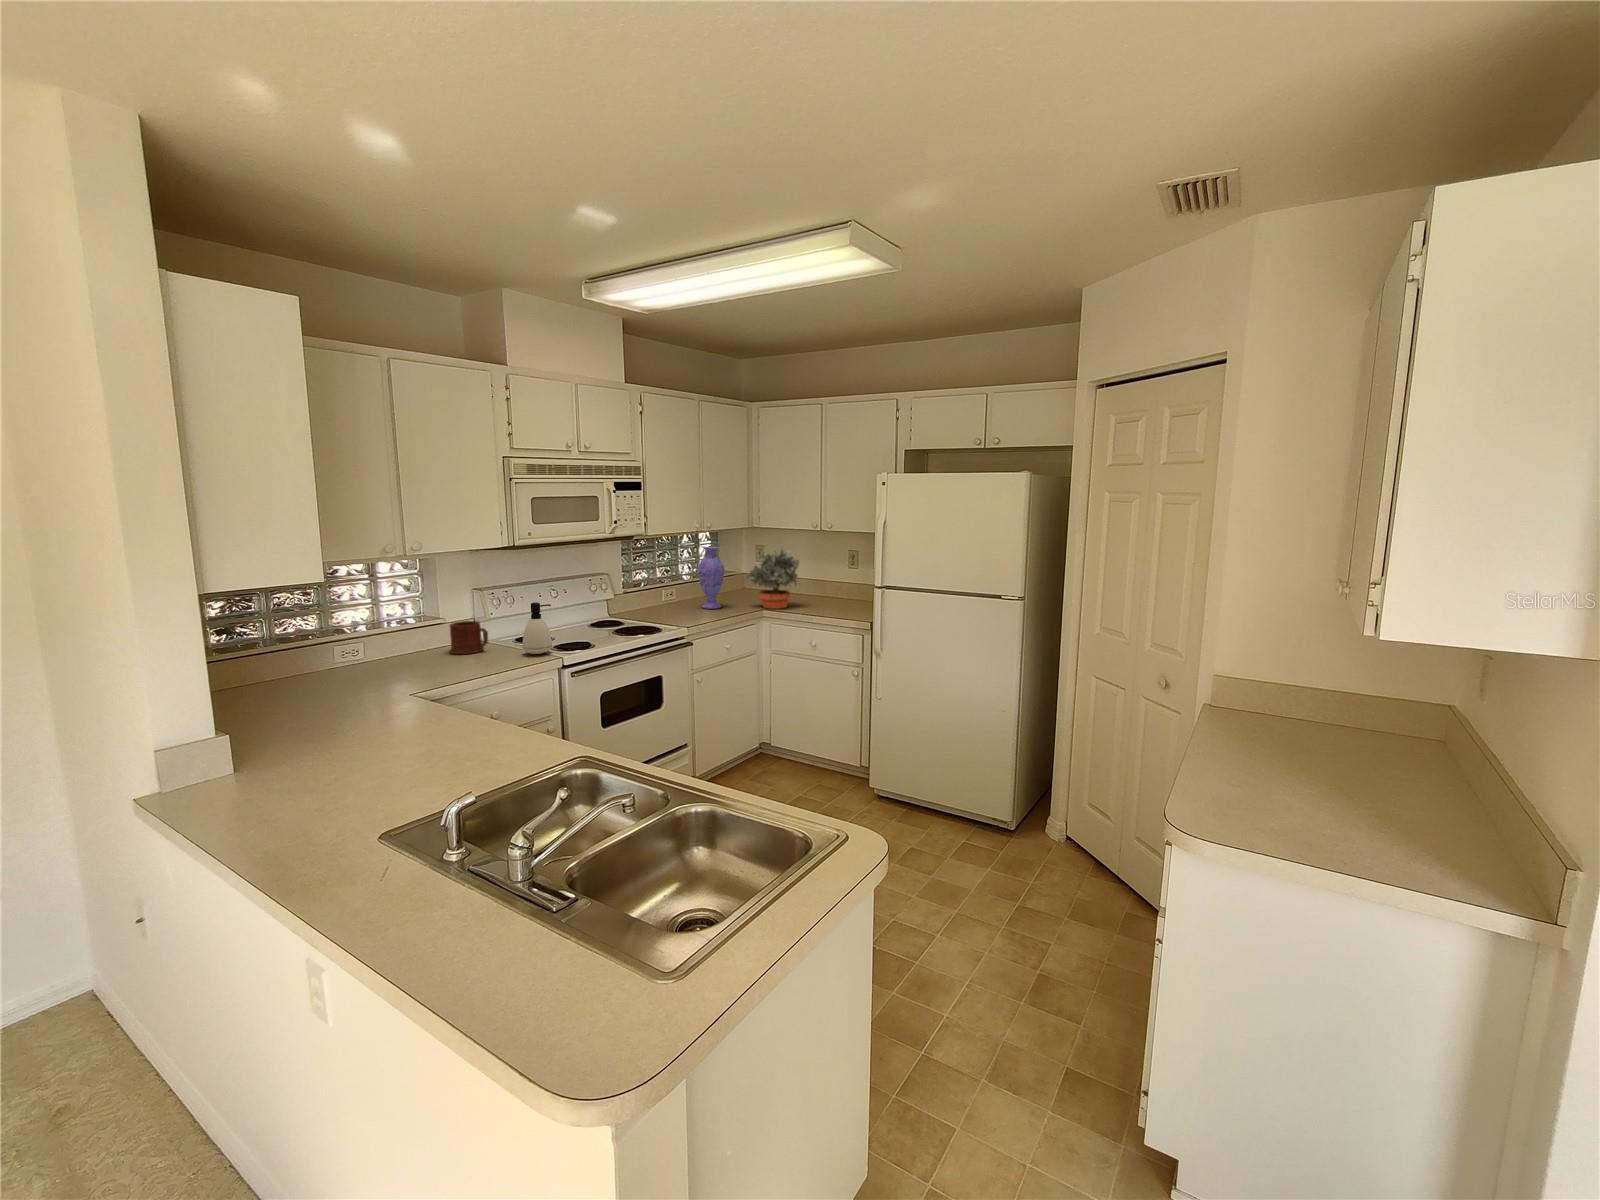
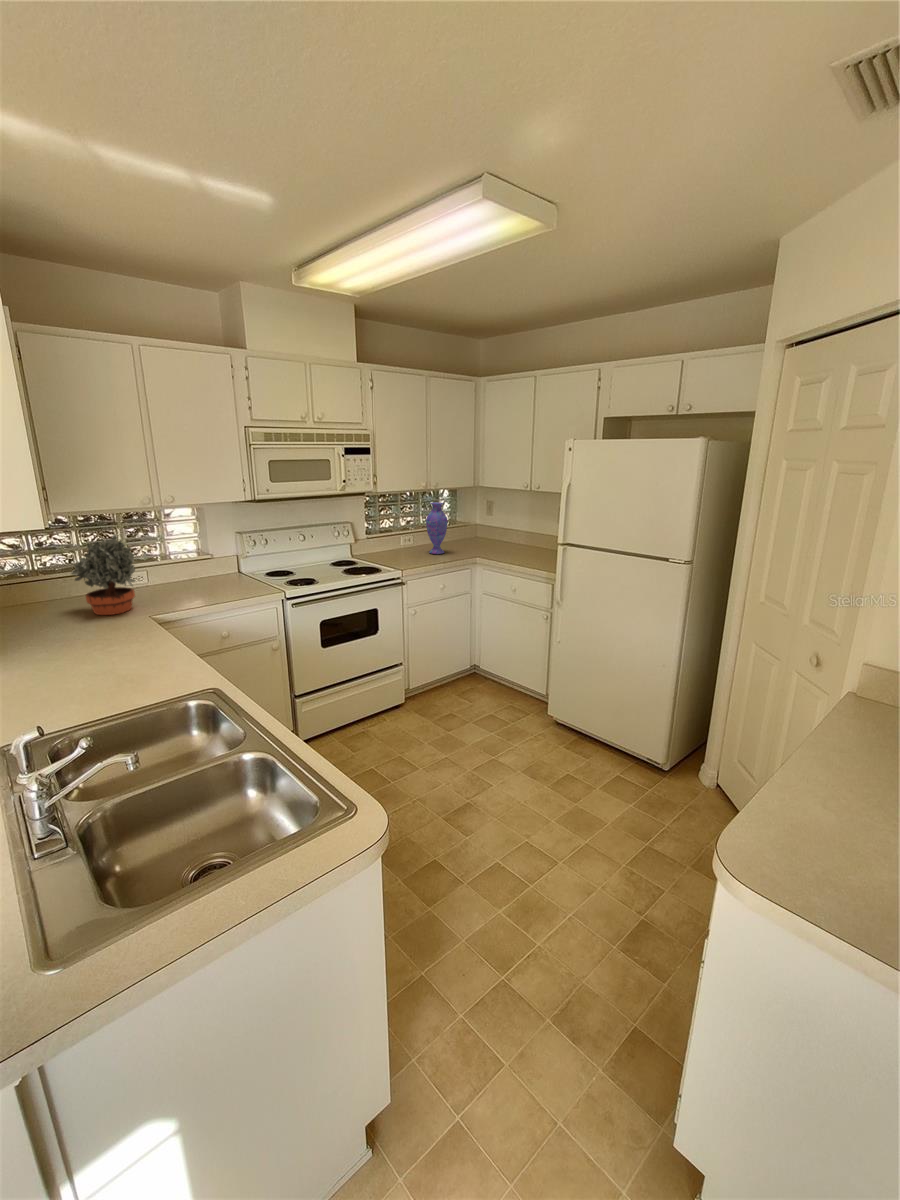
potted plant: present [746,549,800,609] -> present [70,535,135,615]
soap dispenser: present [523,602,552,654] -> none [261,545,284,586]
mug: present [450,621,488,654] -> none [212,557,240,583]

